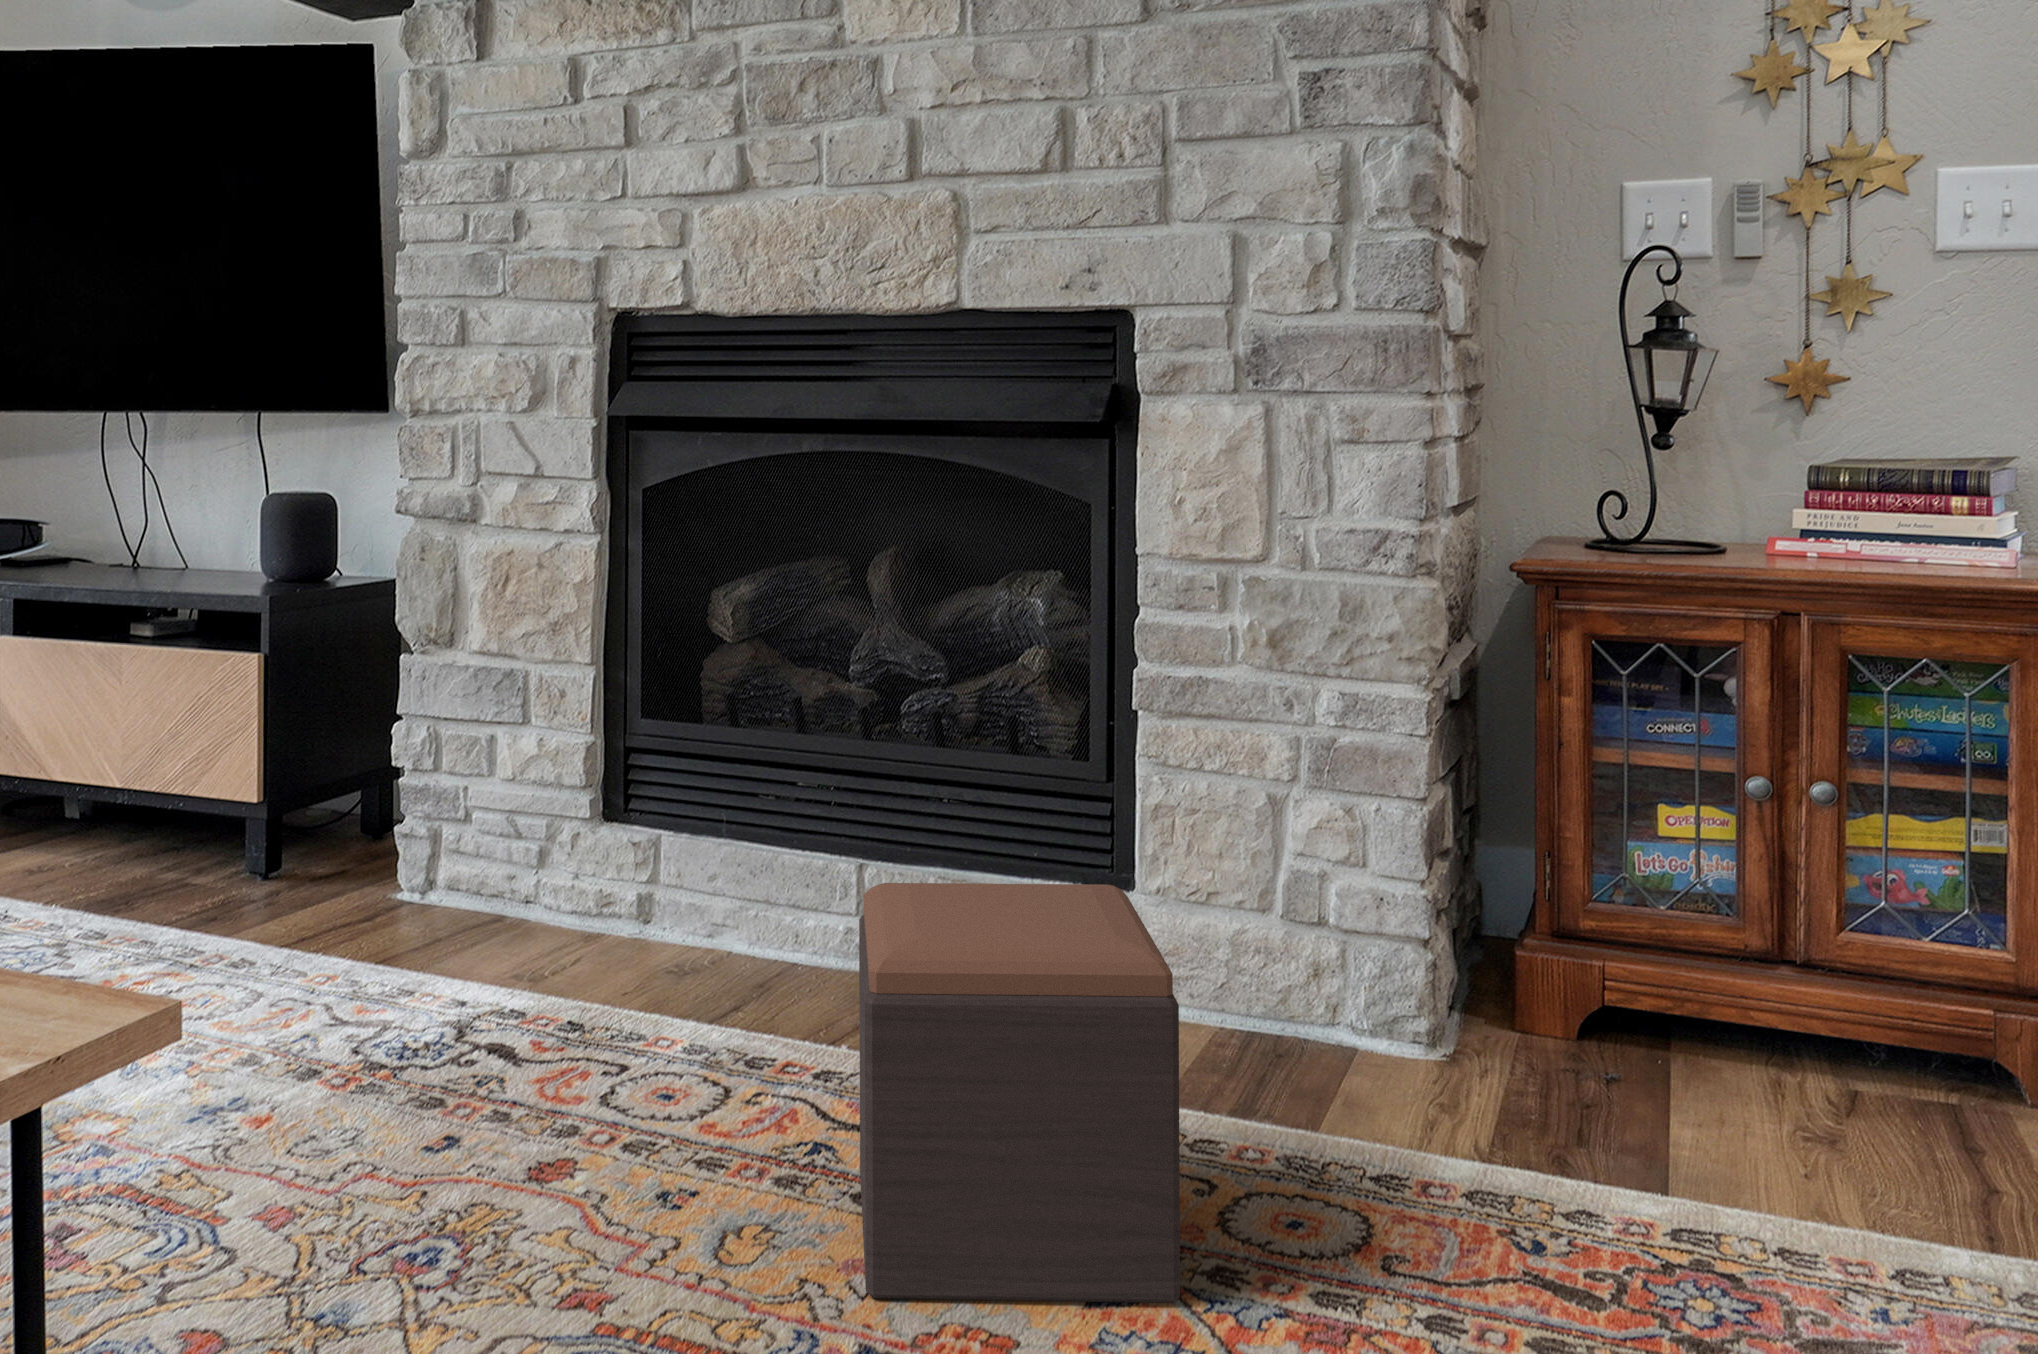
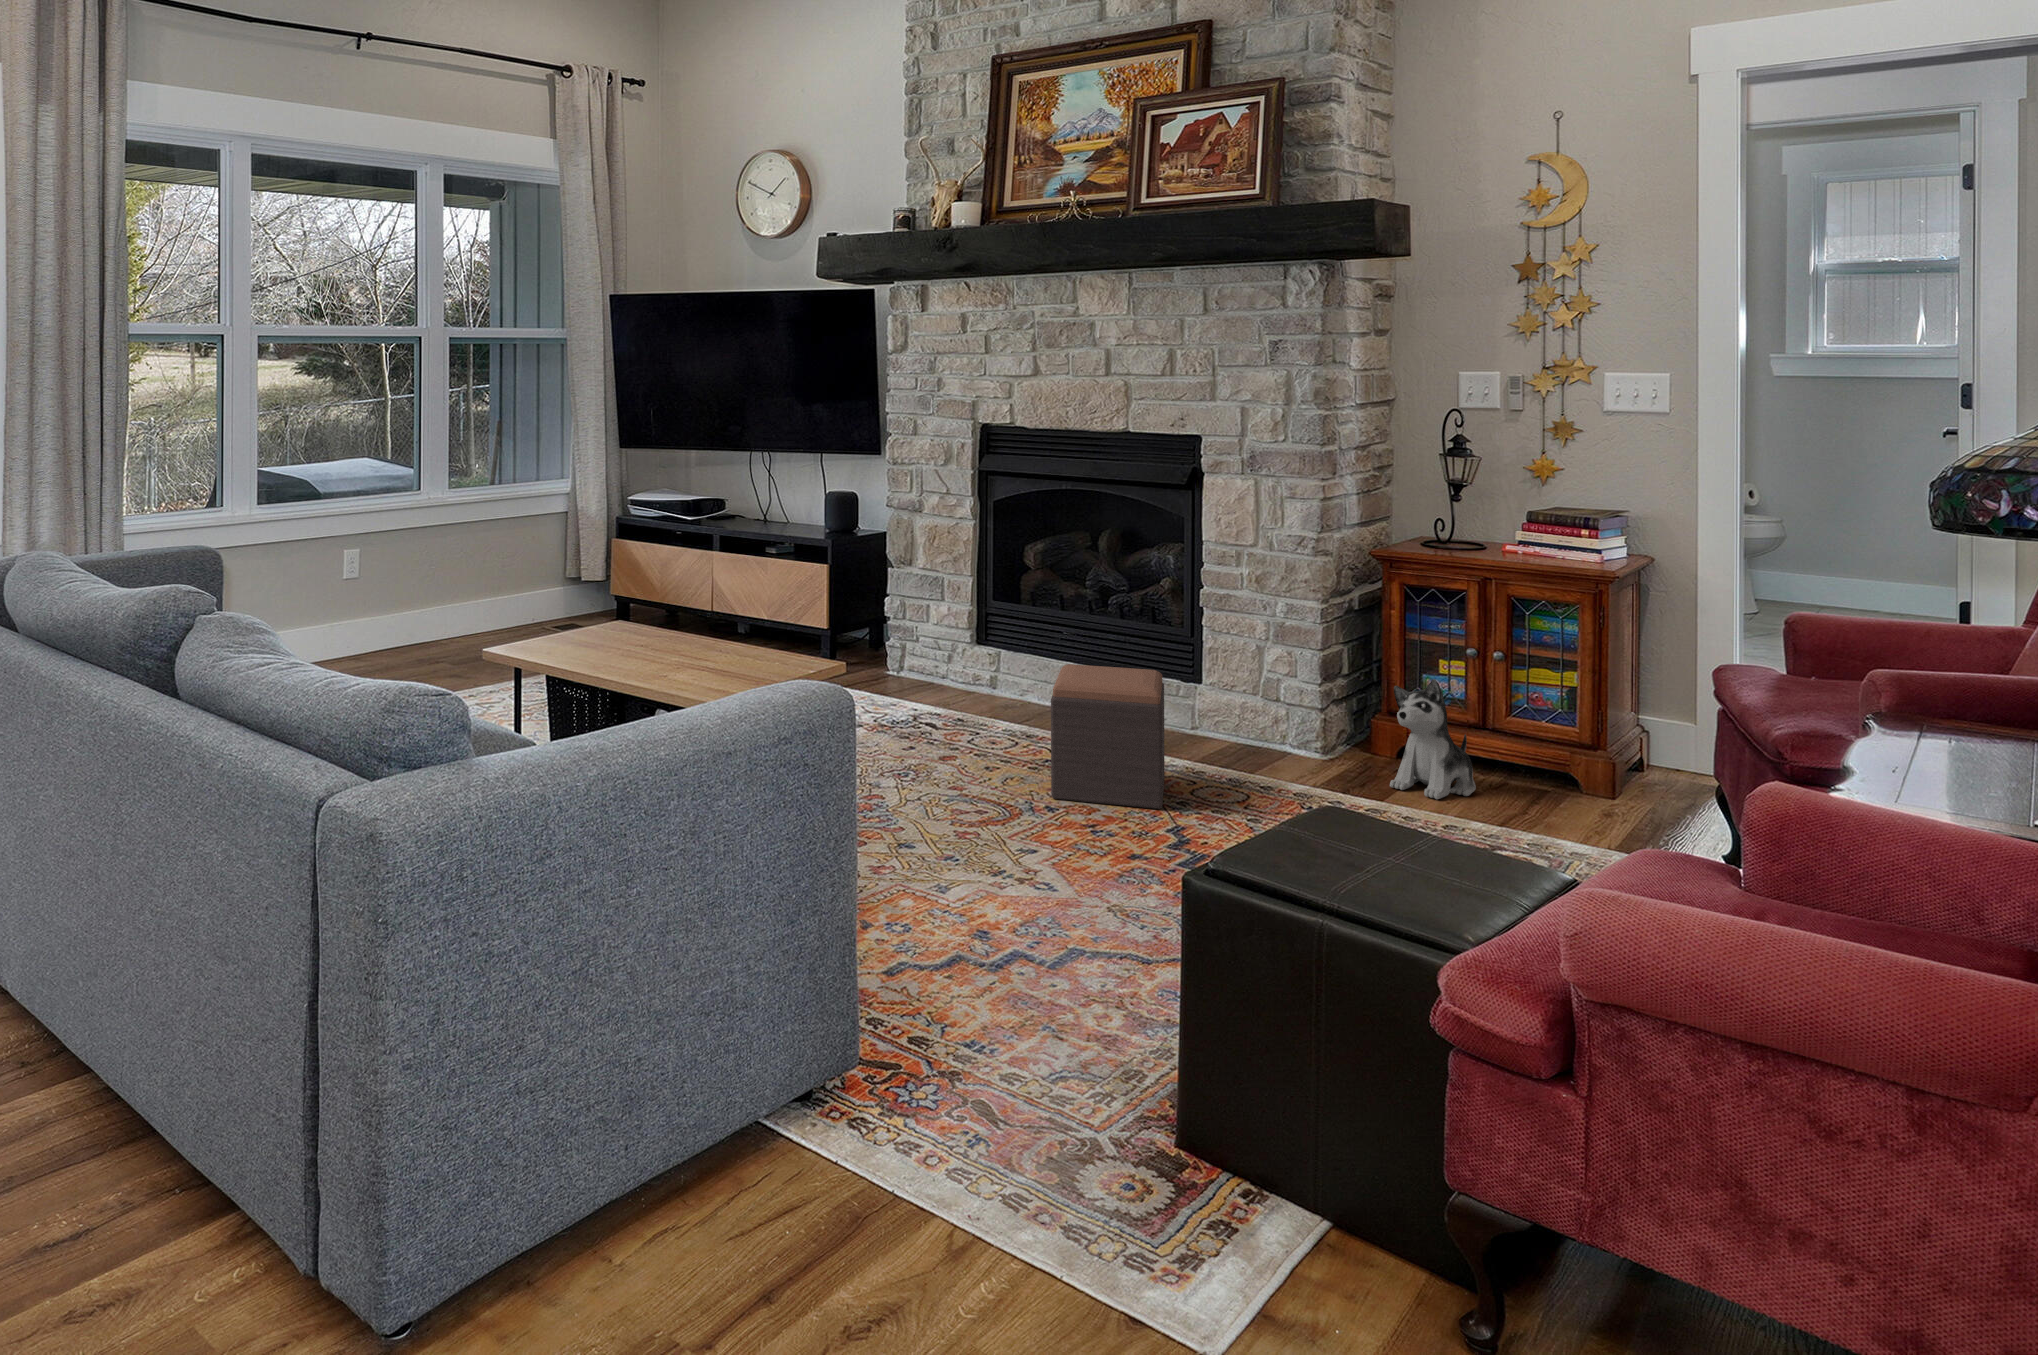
plush toy: none [1637,859,1839,1168] -> present [1390,679,1476,799]

